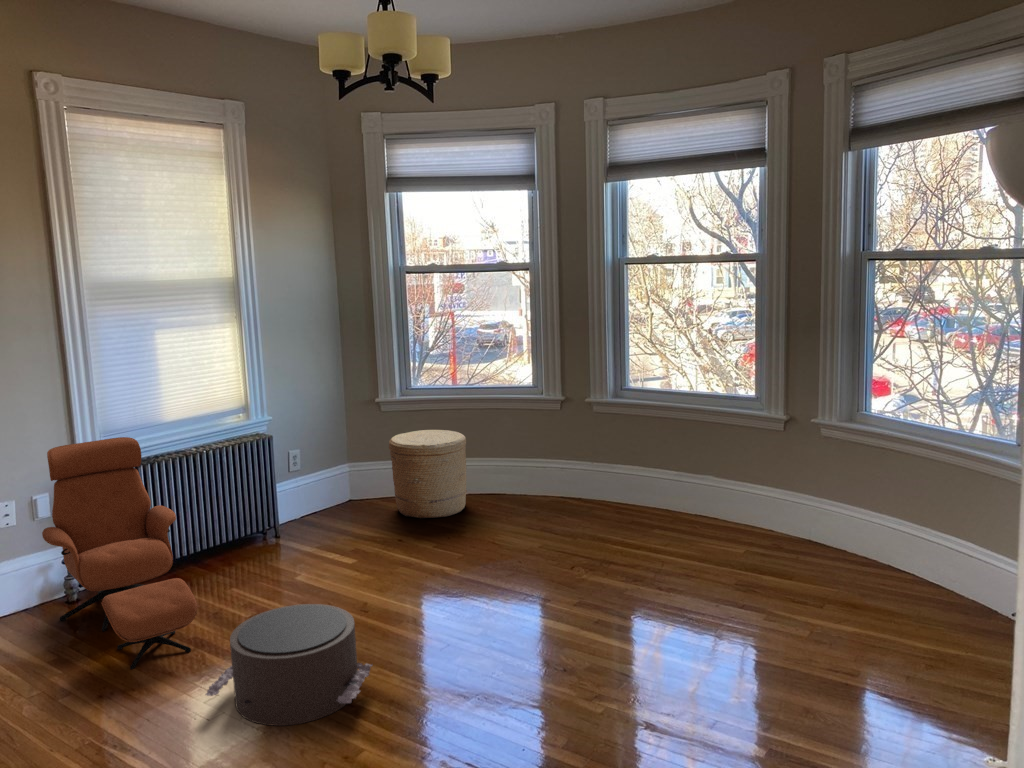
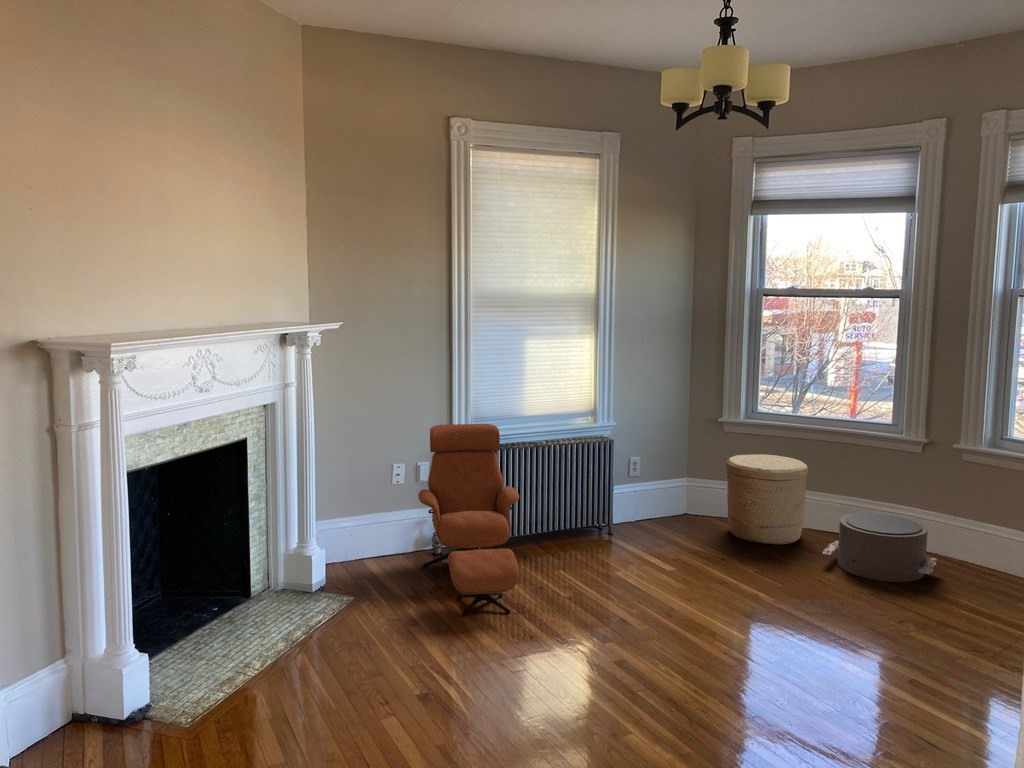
pouf: present [206,604,372,726] -> present [823,513,937,582]

